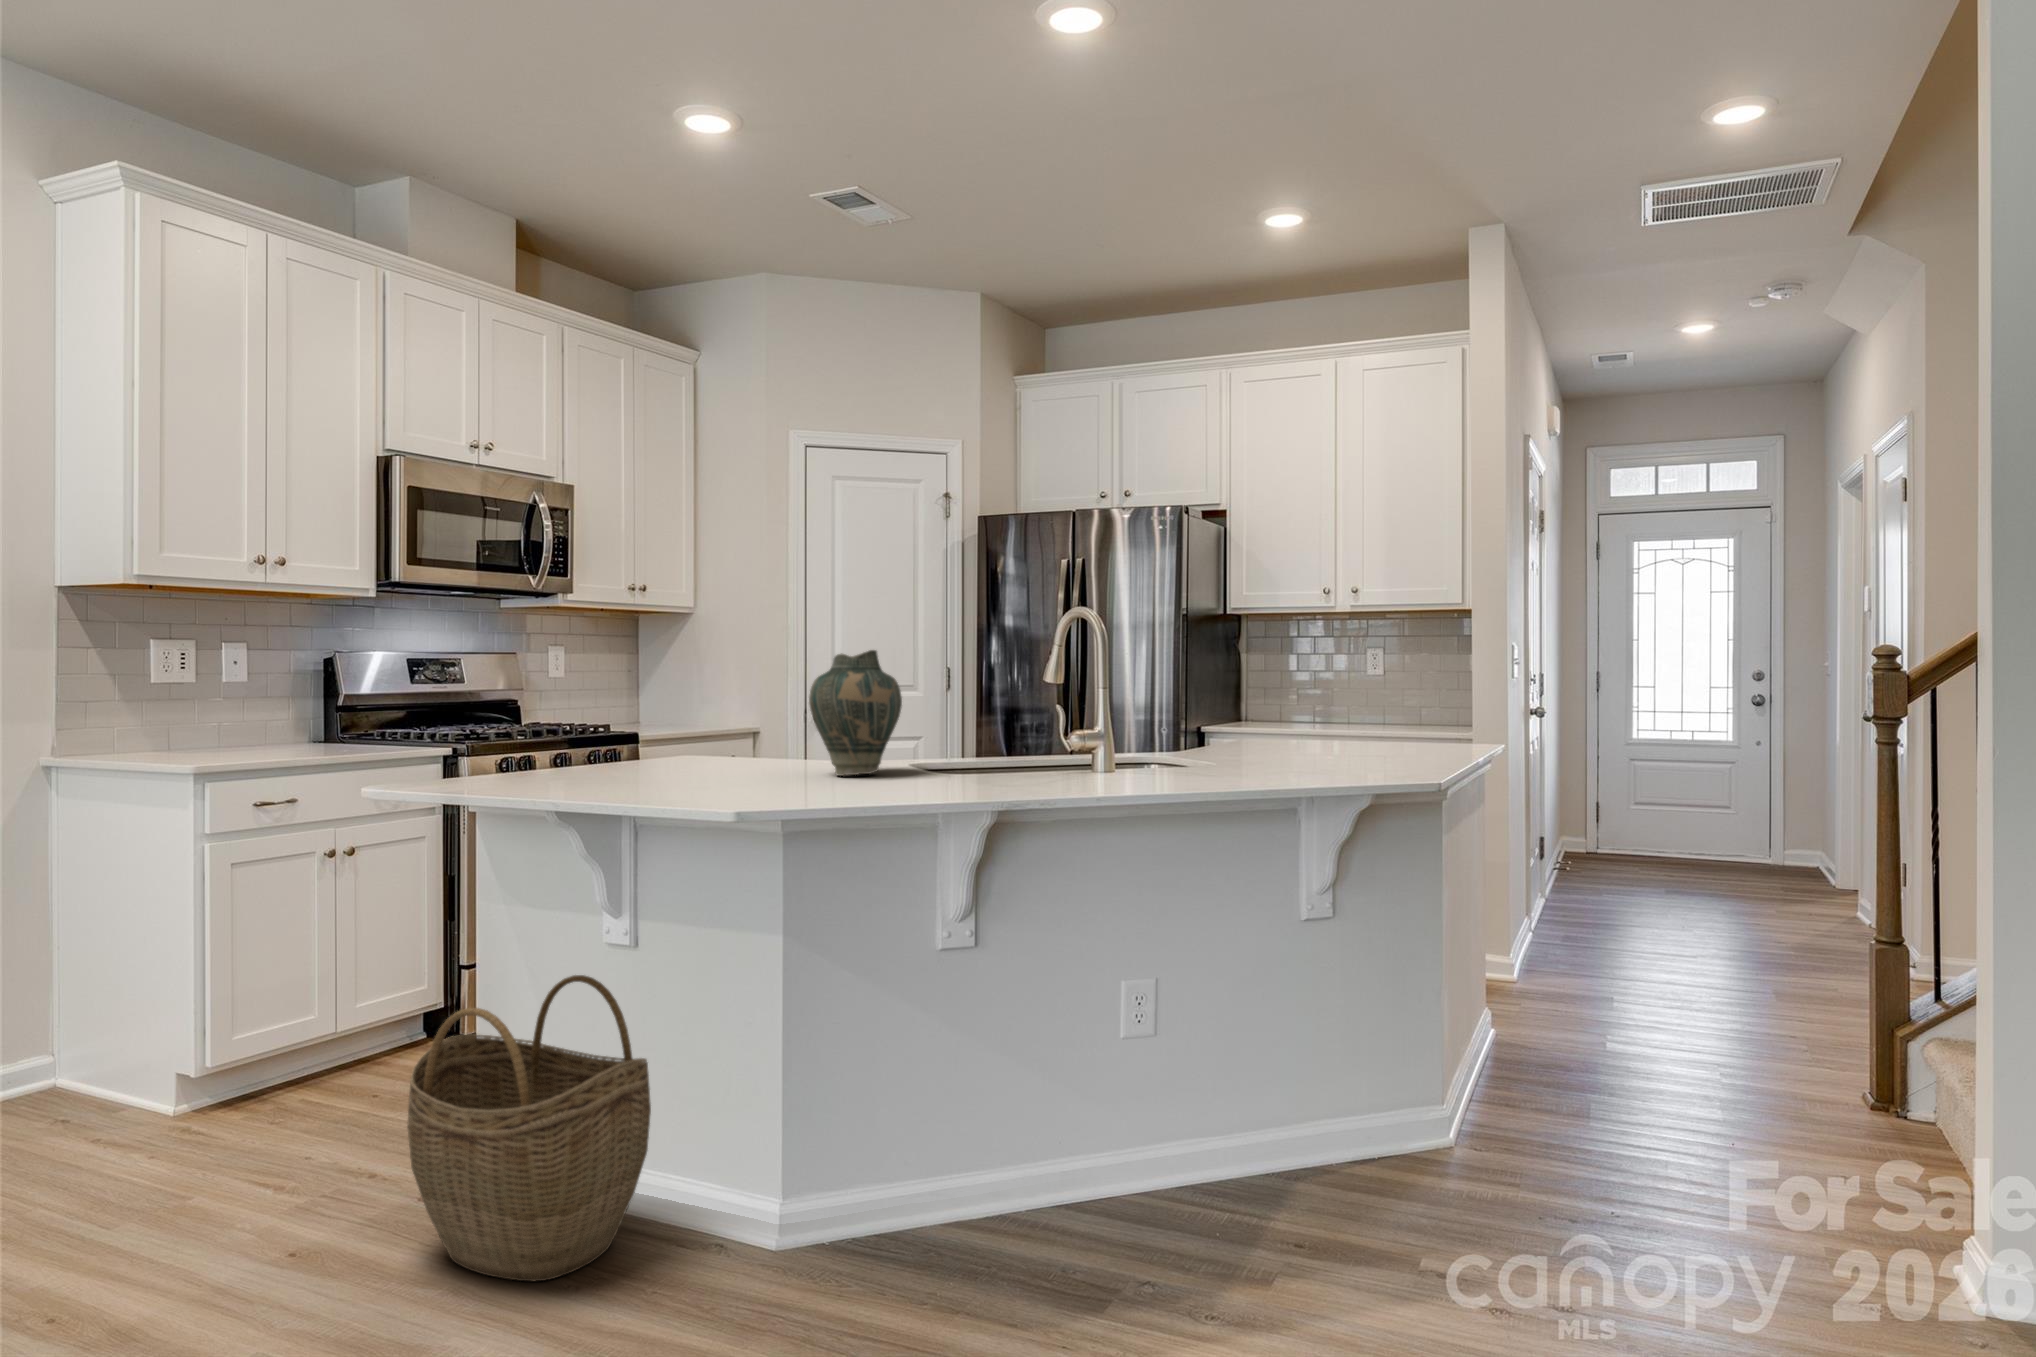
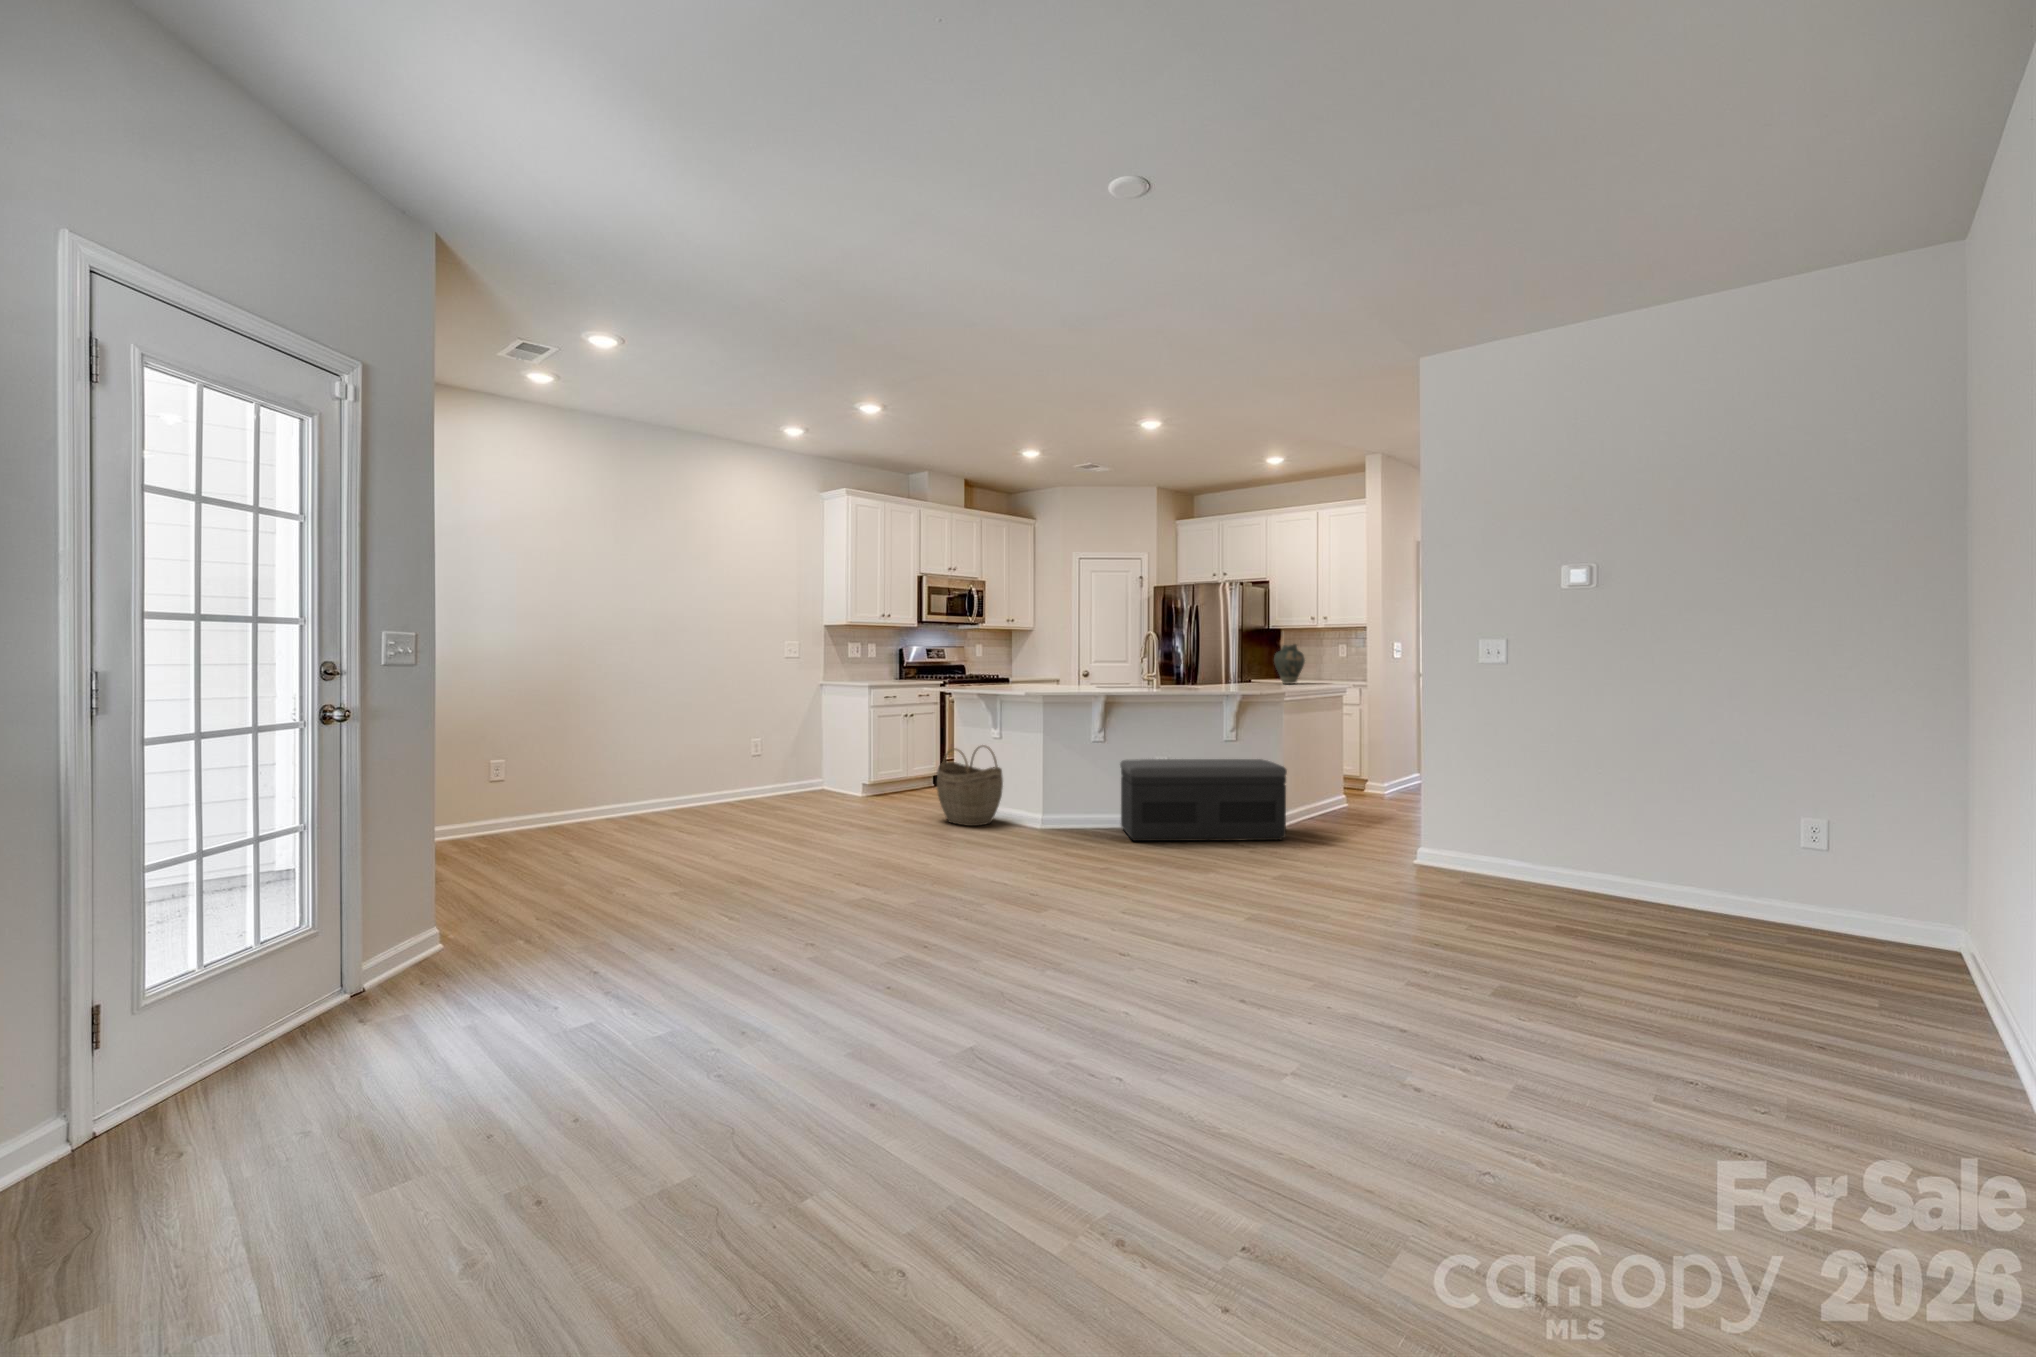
vase: present [809,650,902,776] -> present [1274,644,1305,684]
storage bench: none [1046,969,1559,1315] -> present [1120,759,1287,841]

